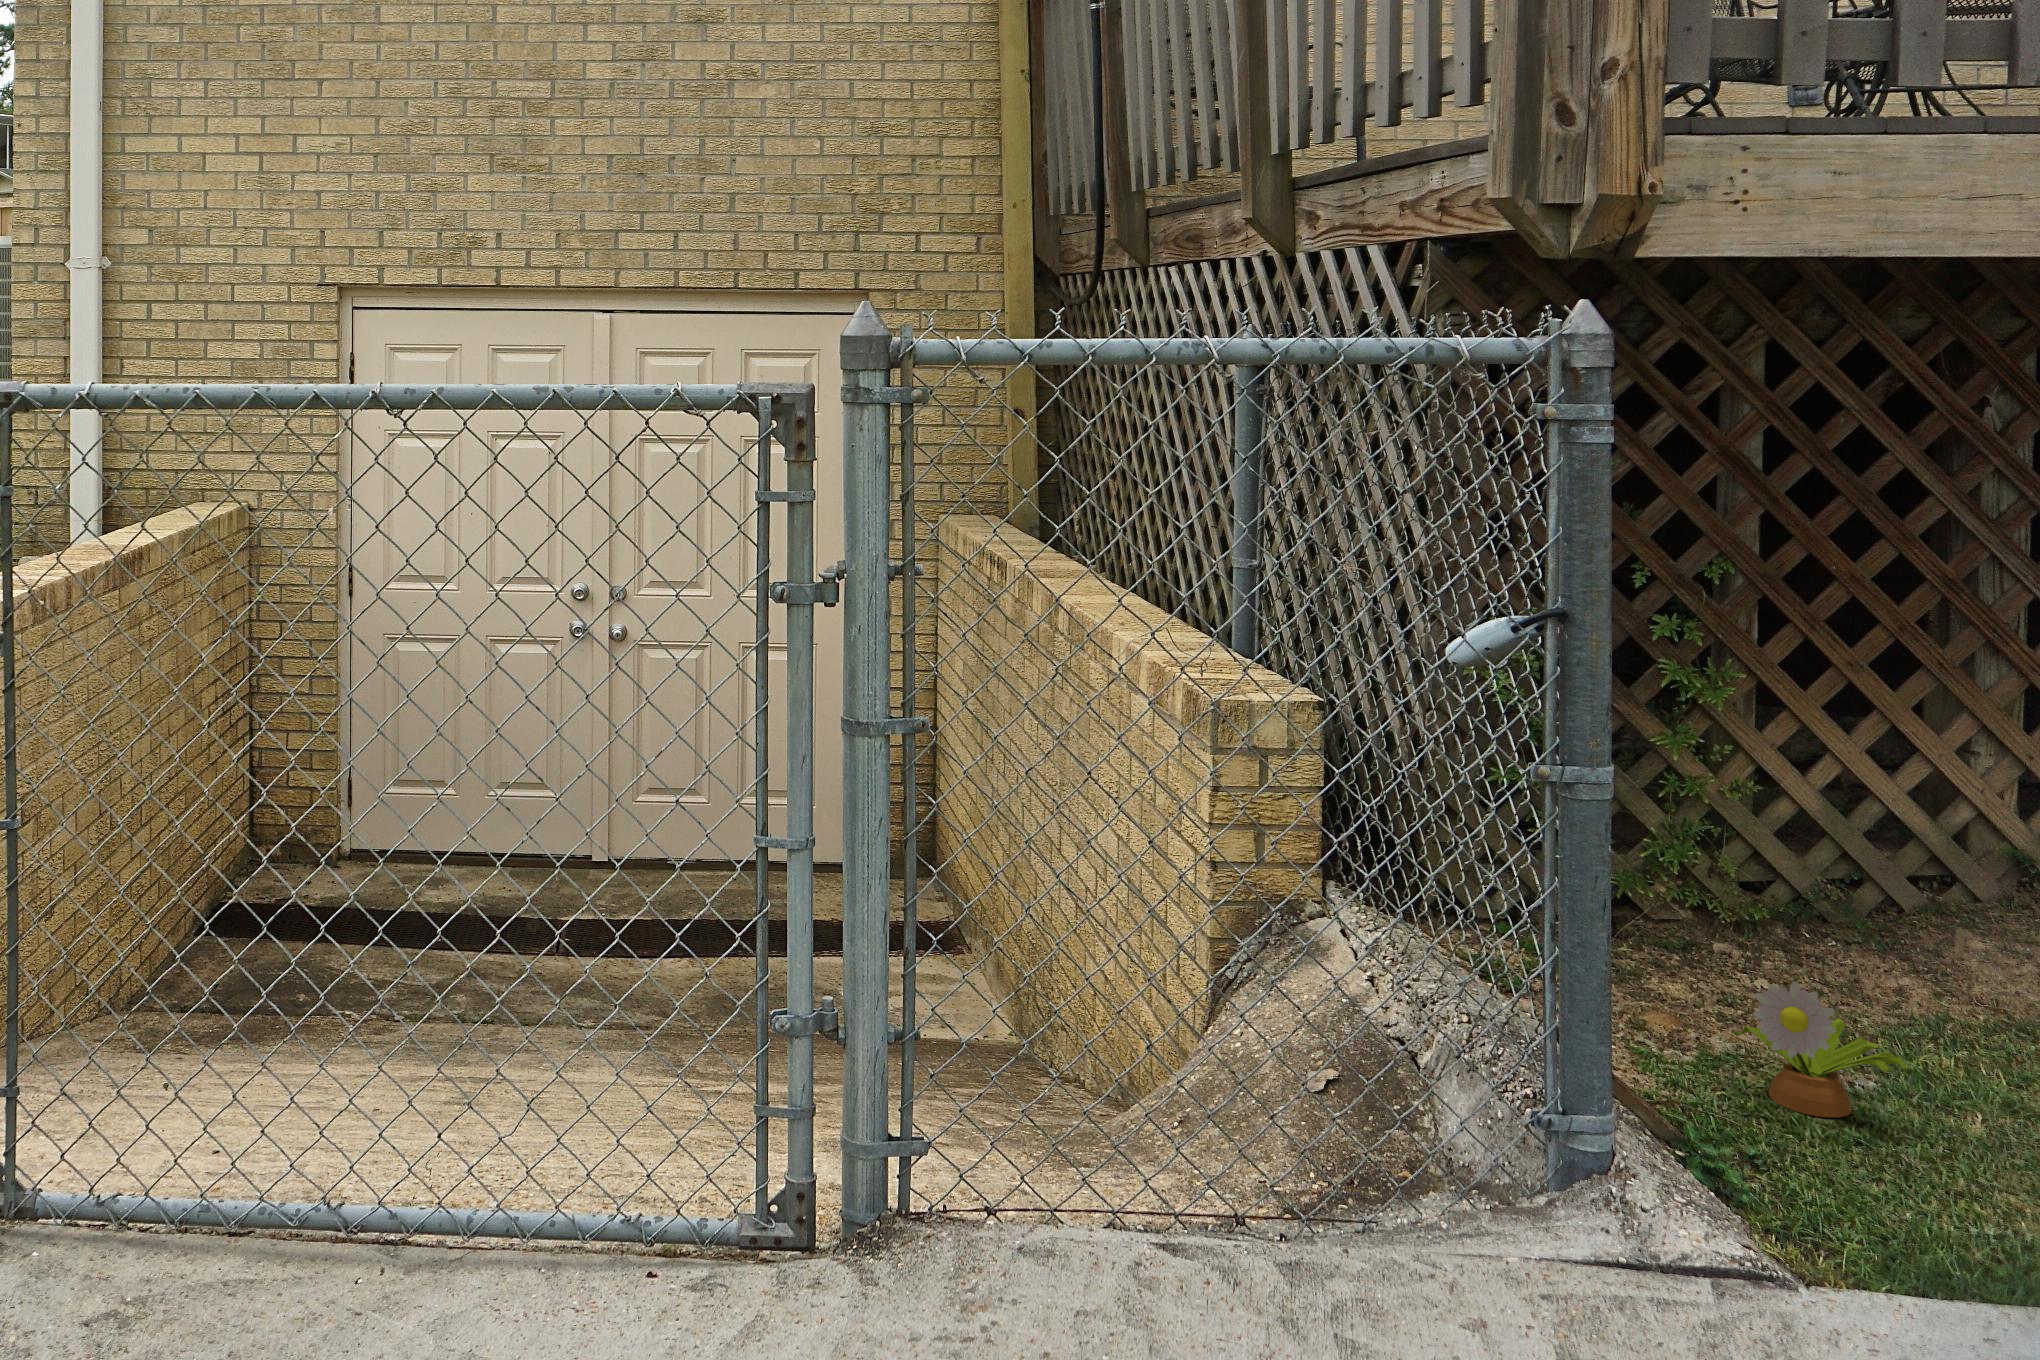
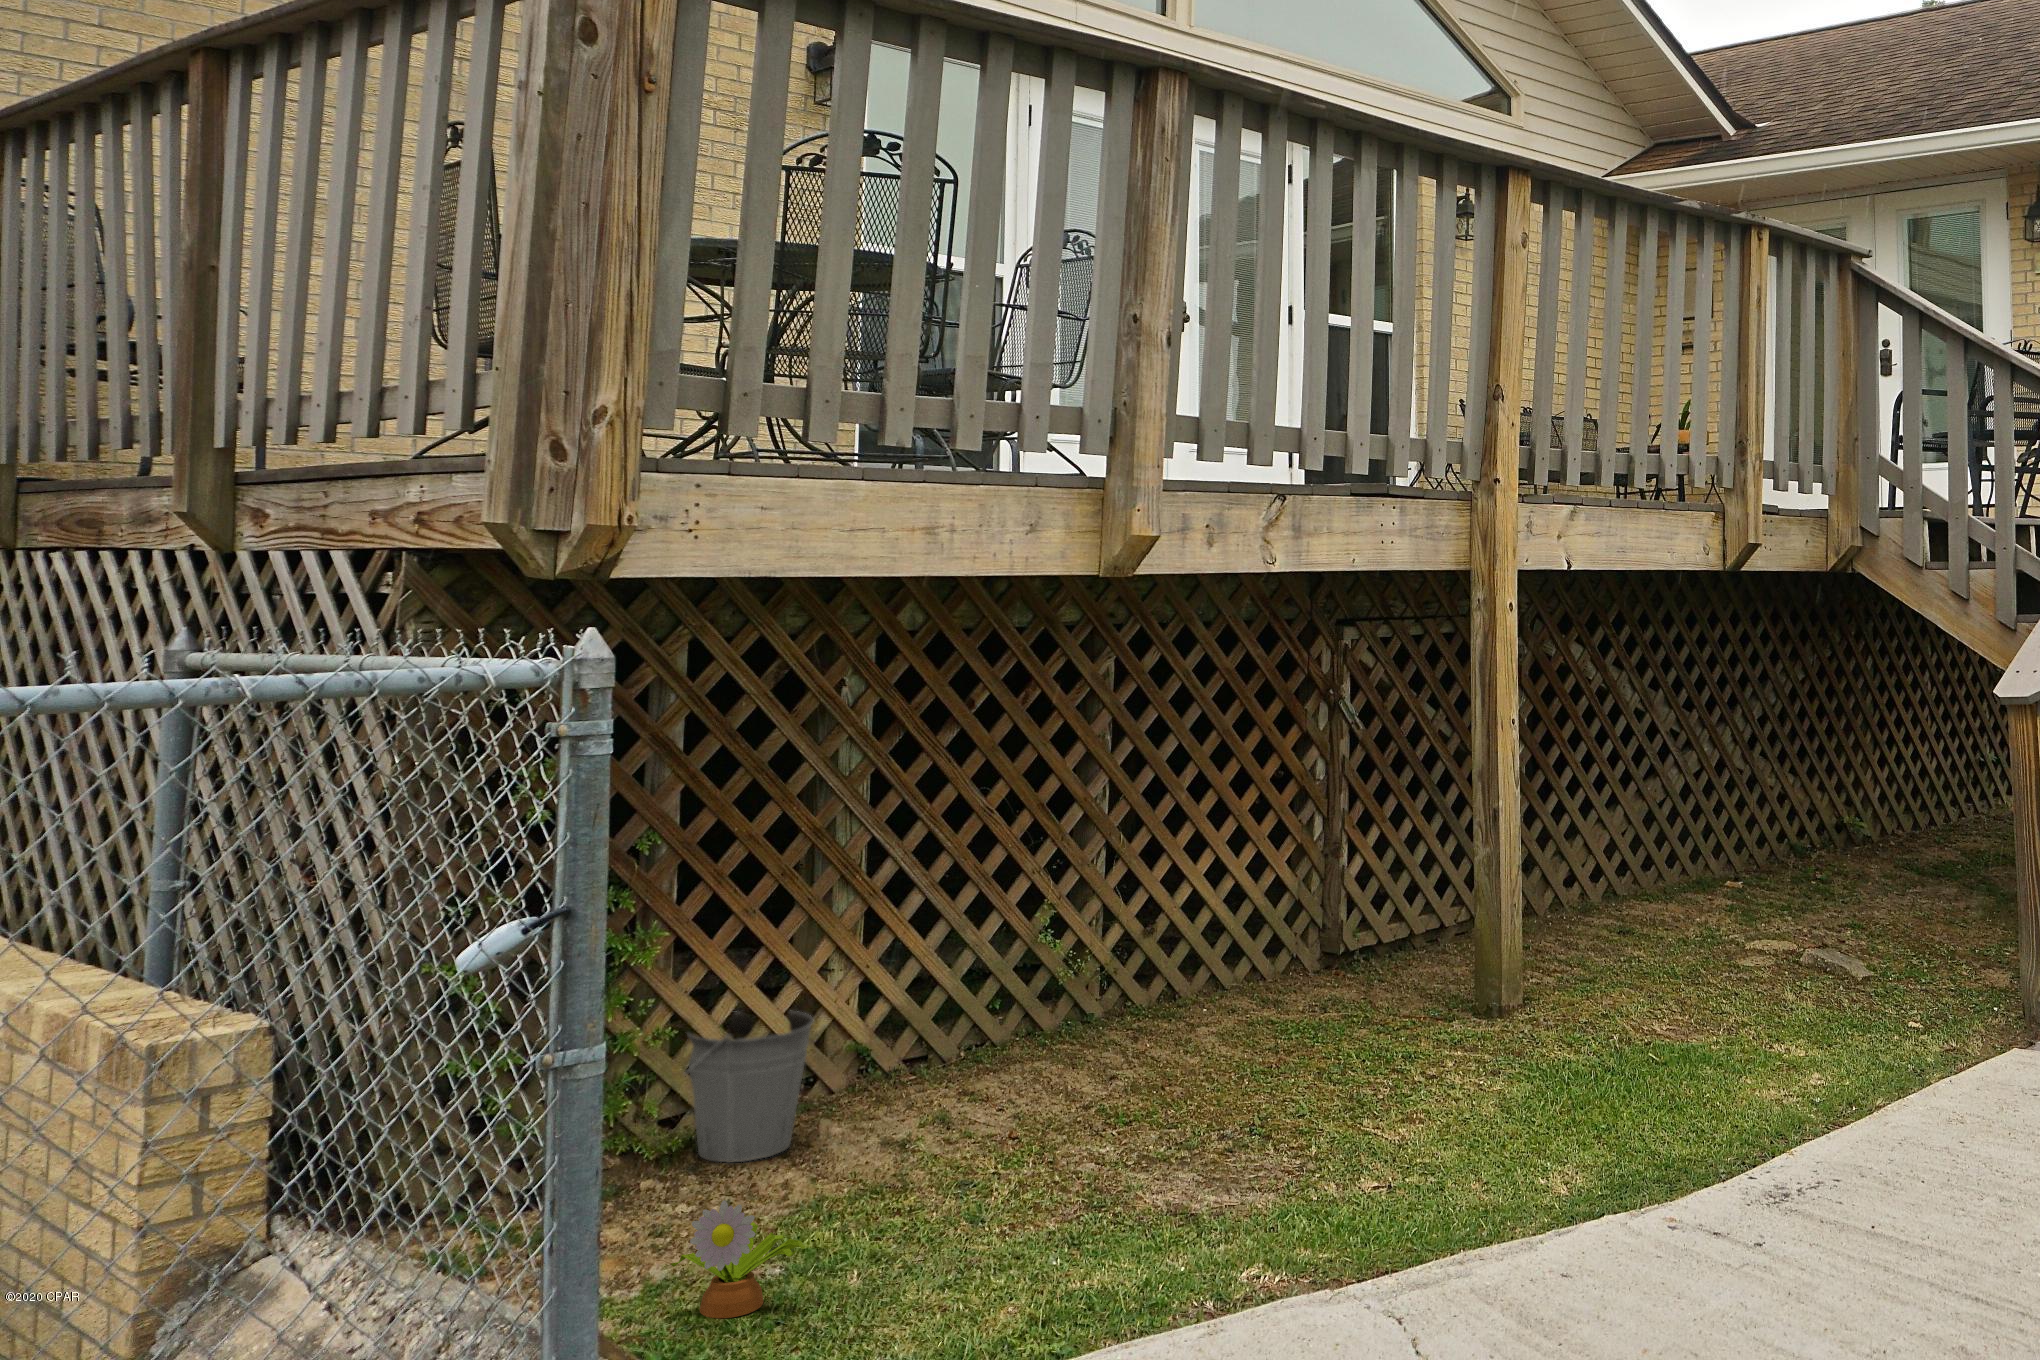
bucket: none [1764,781,1943,957] -> present [686,1011,813,1162]

